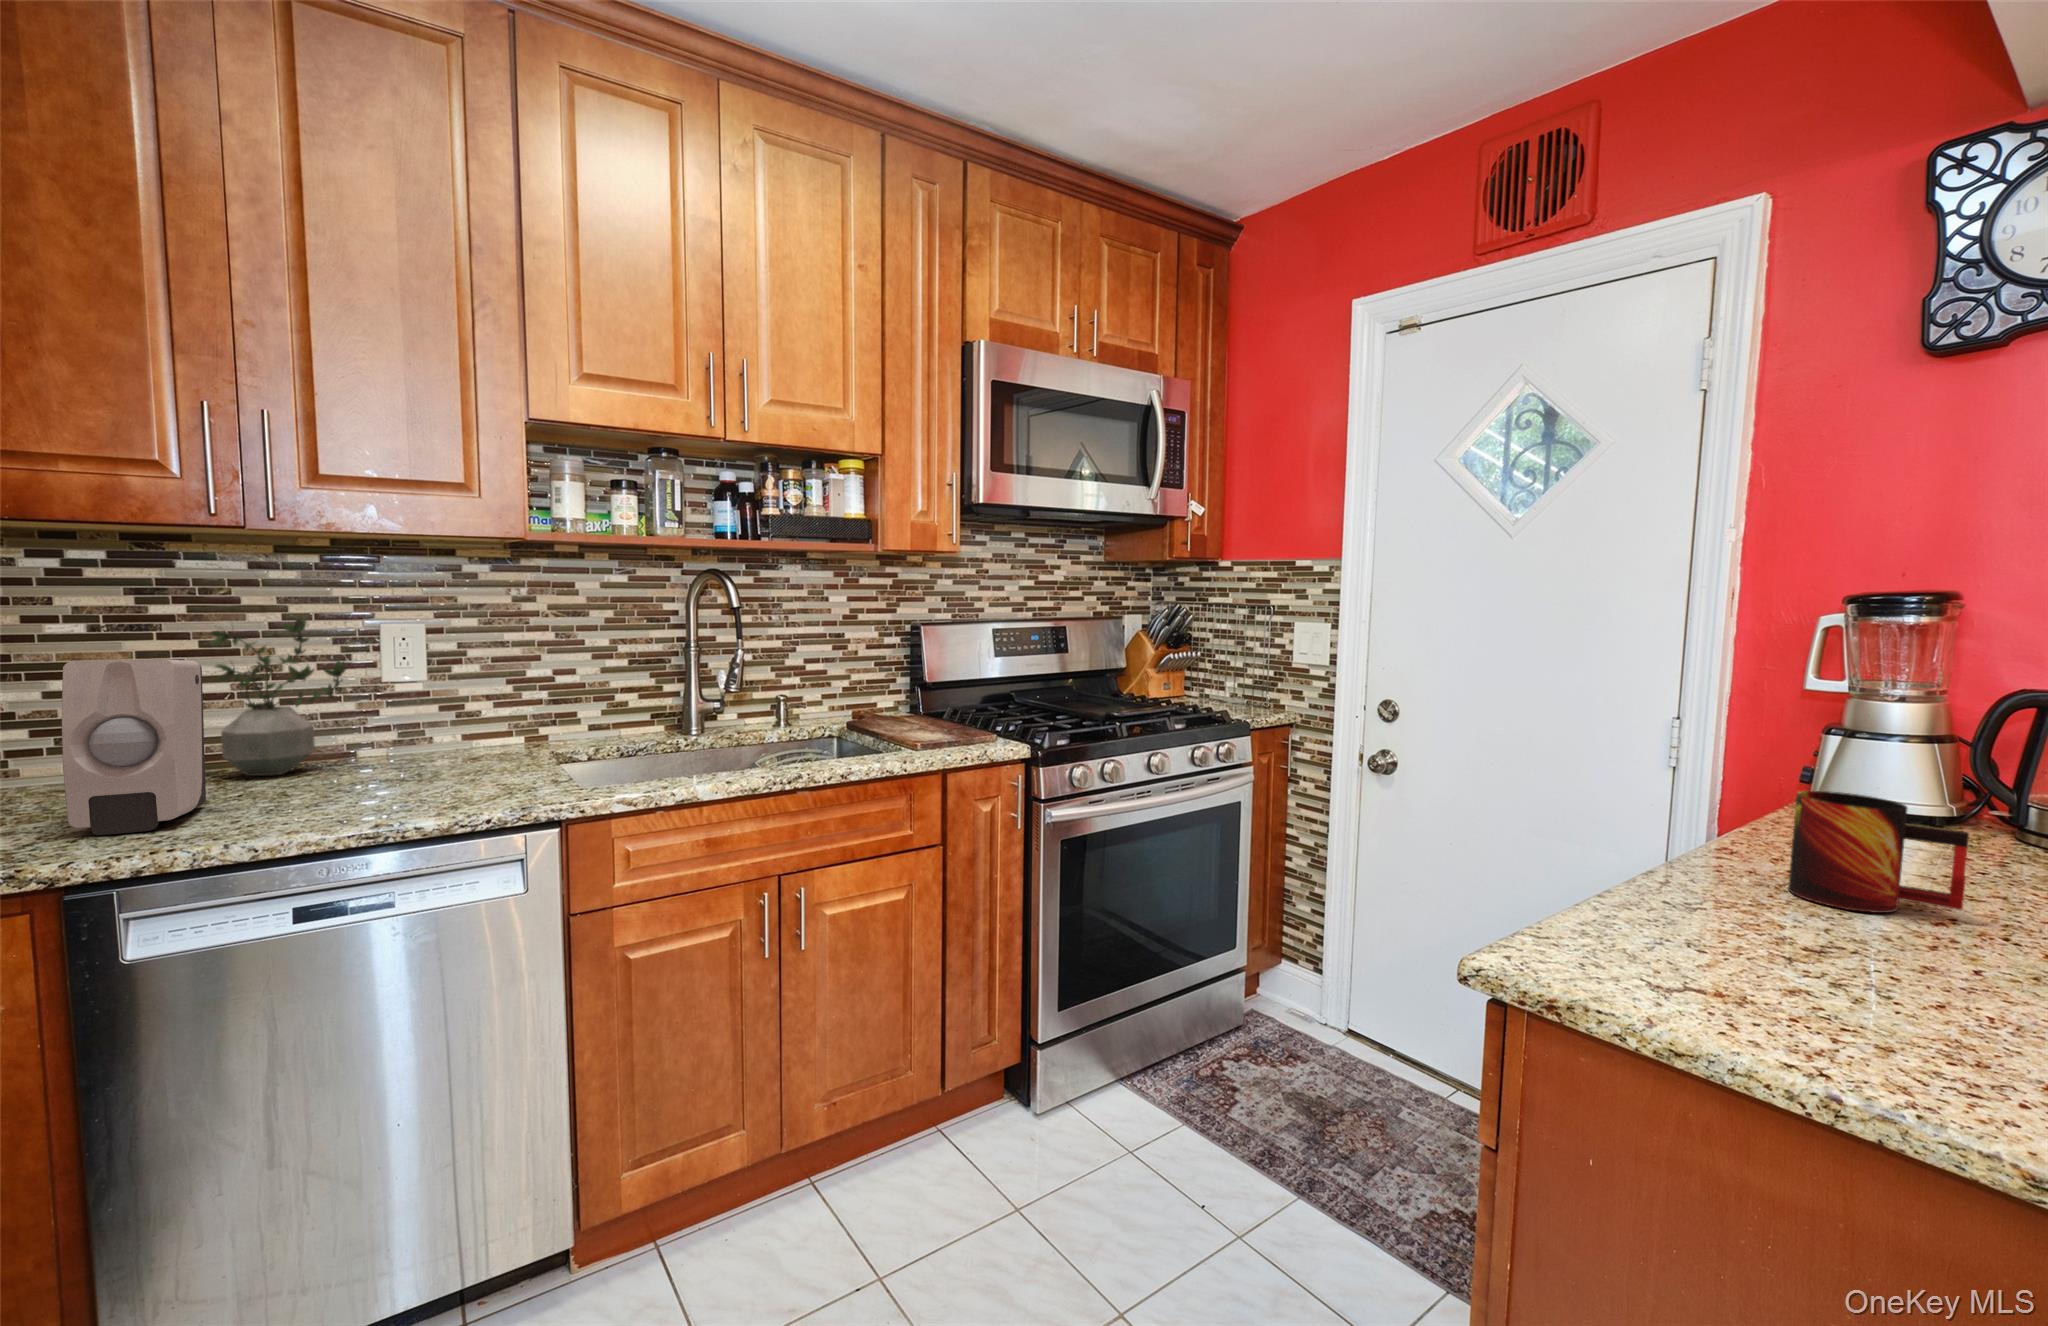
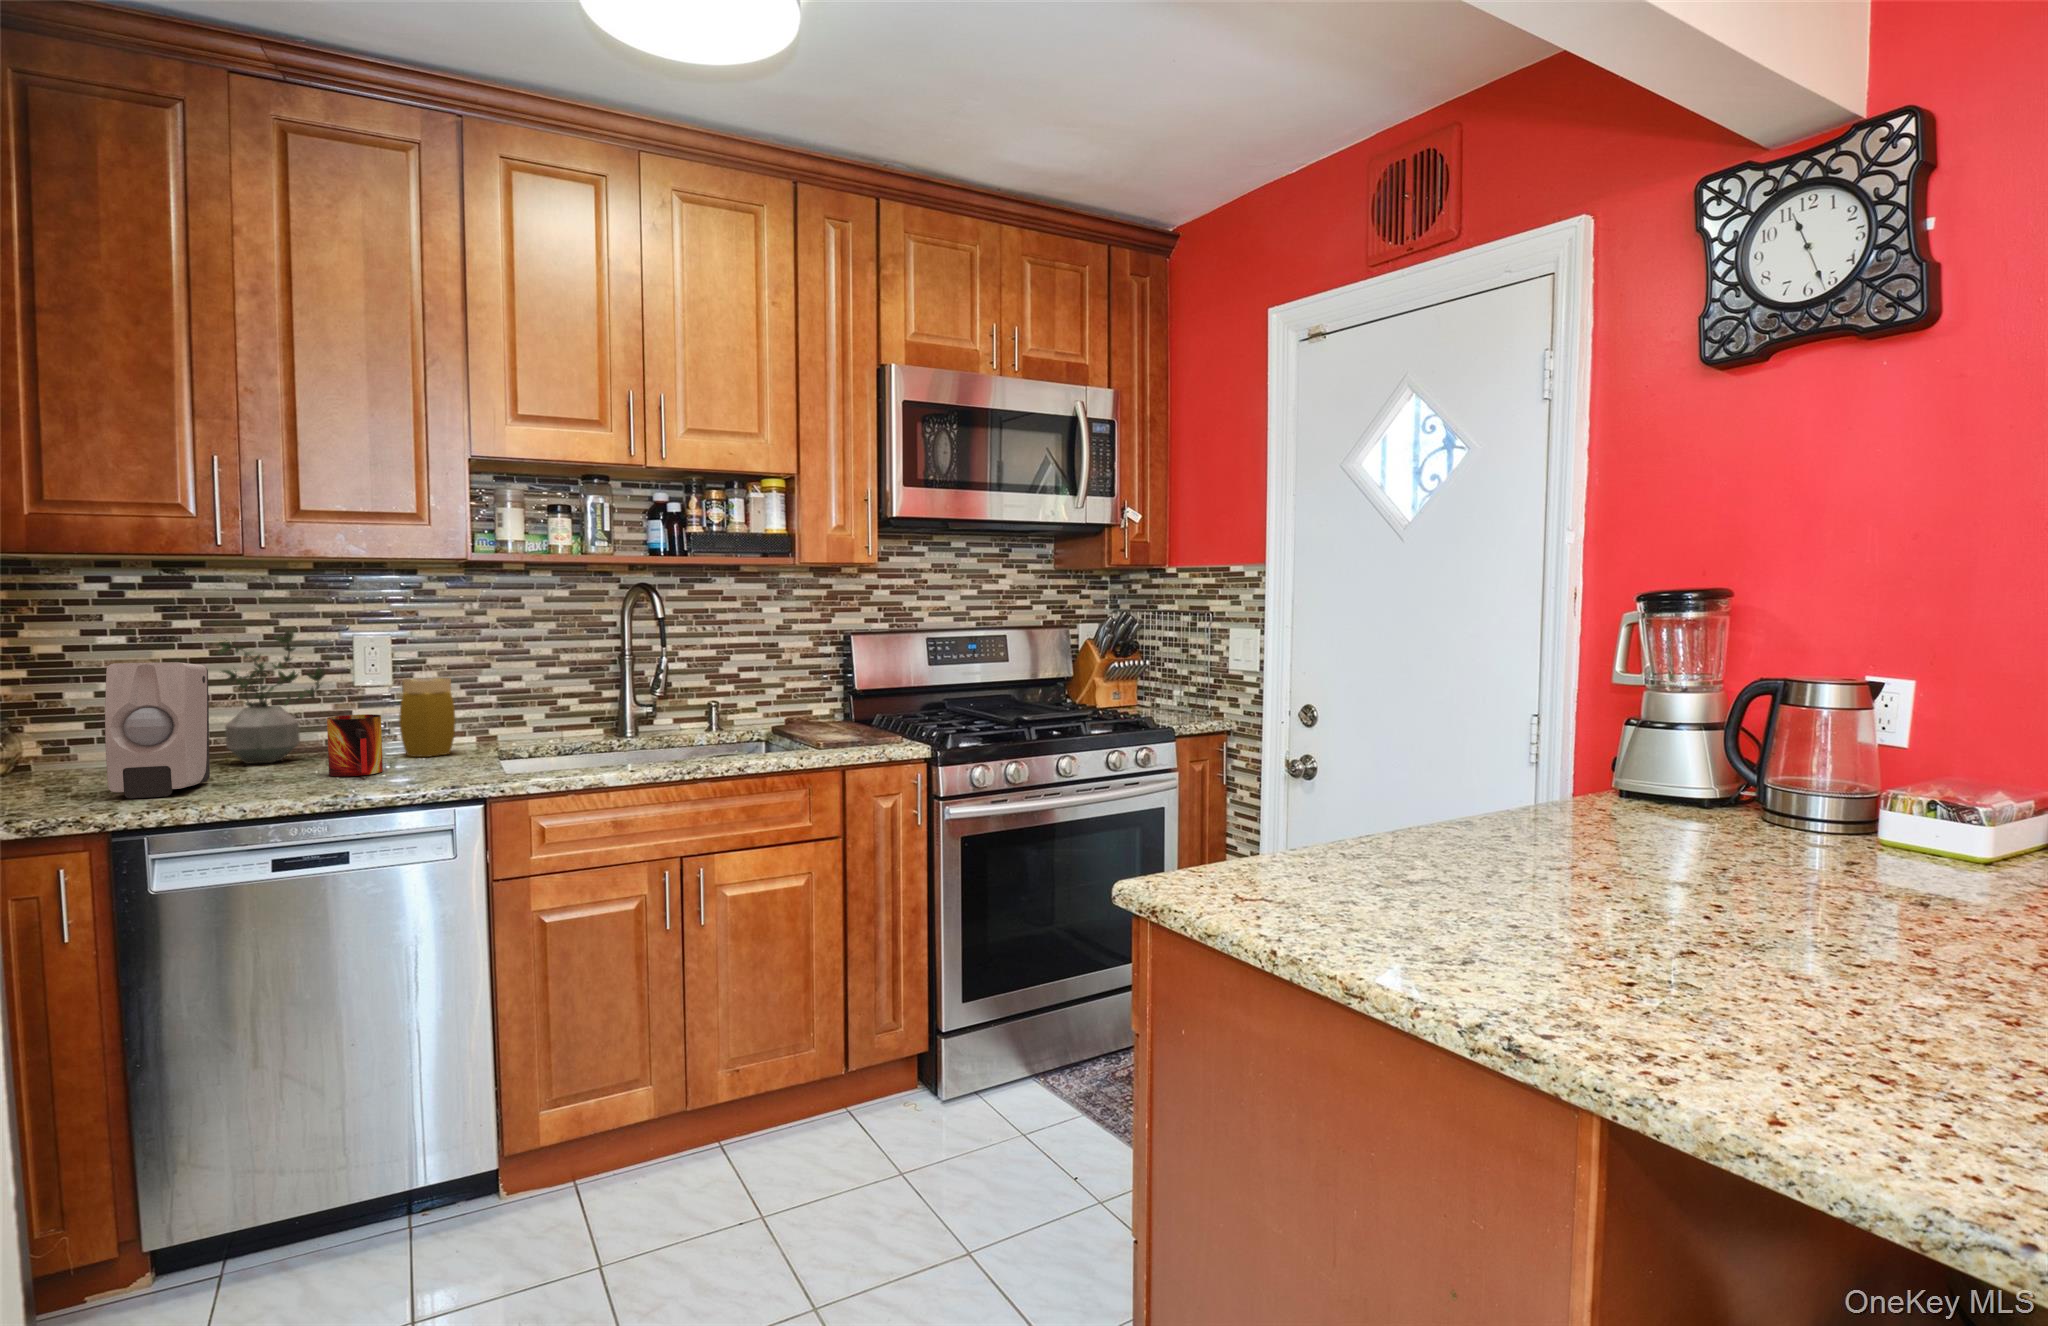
jar: none [436,672,503,764] -> present [399,678,456,757]
mug: present [1788,791,1969,913] -> present [327,714,383,776]

